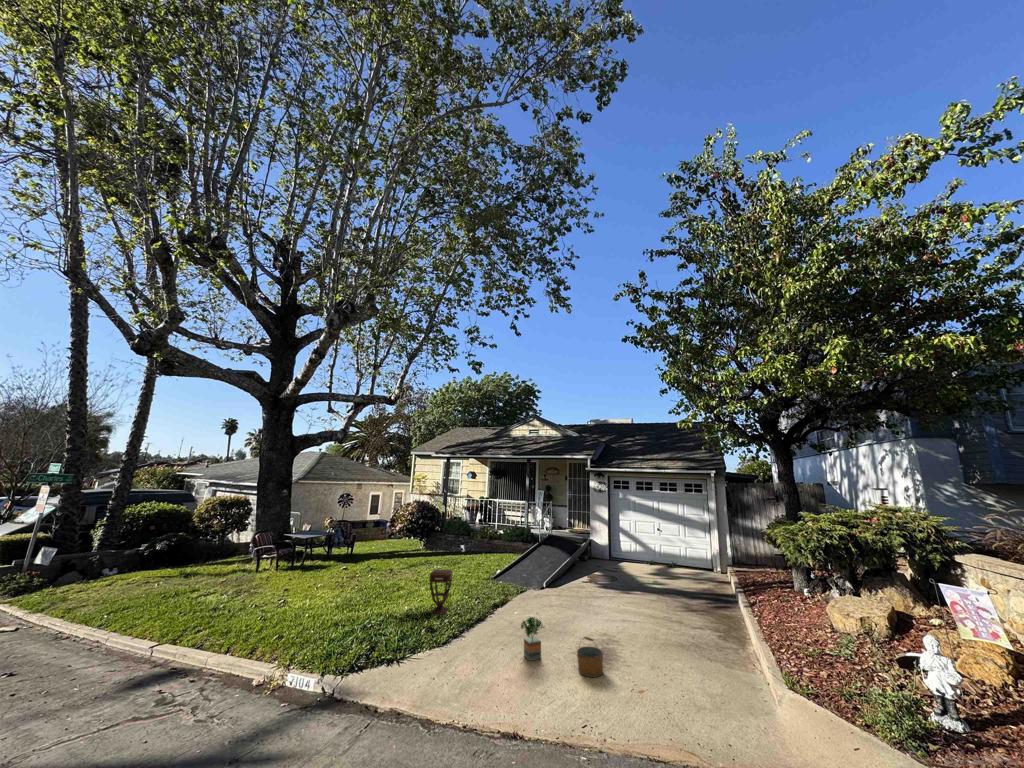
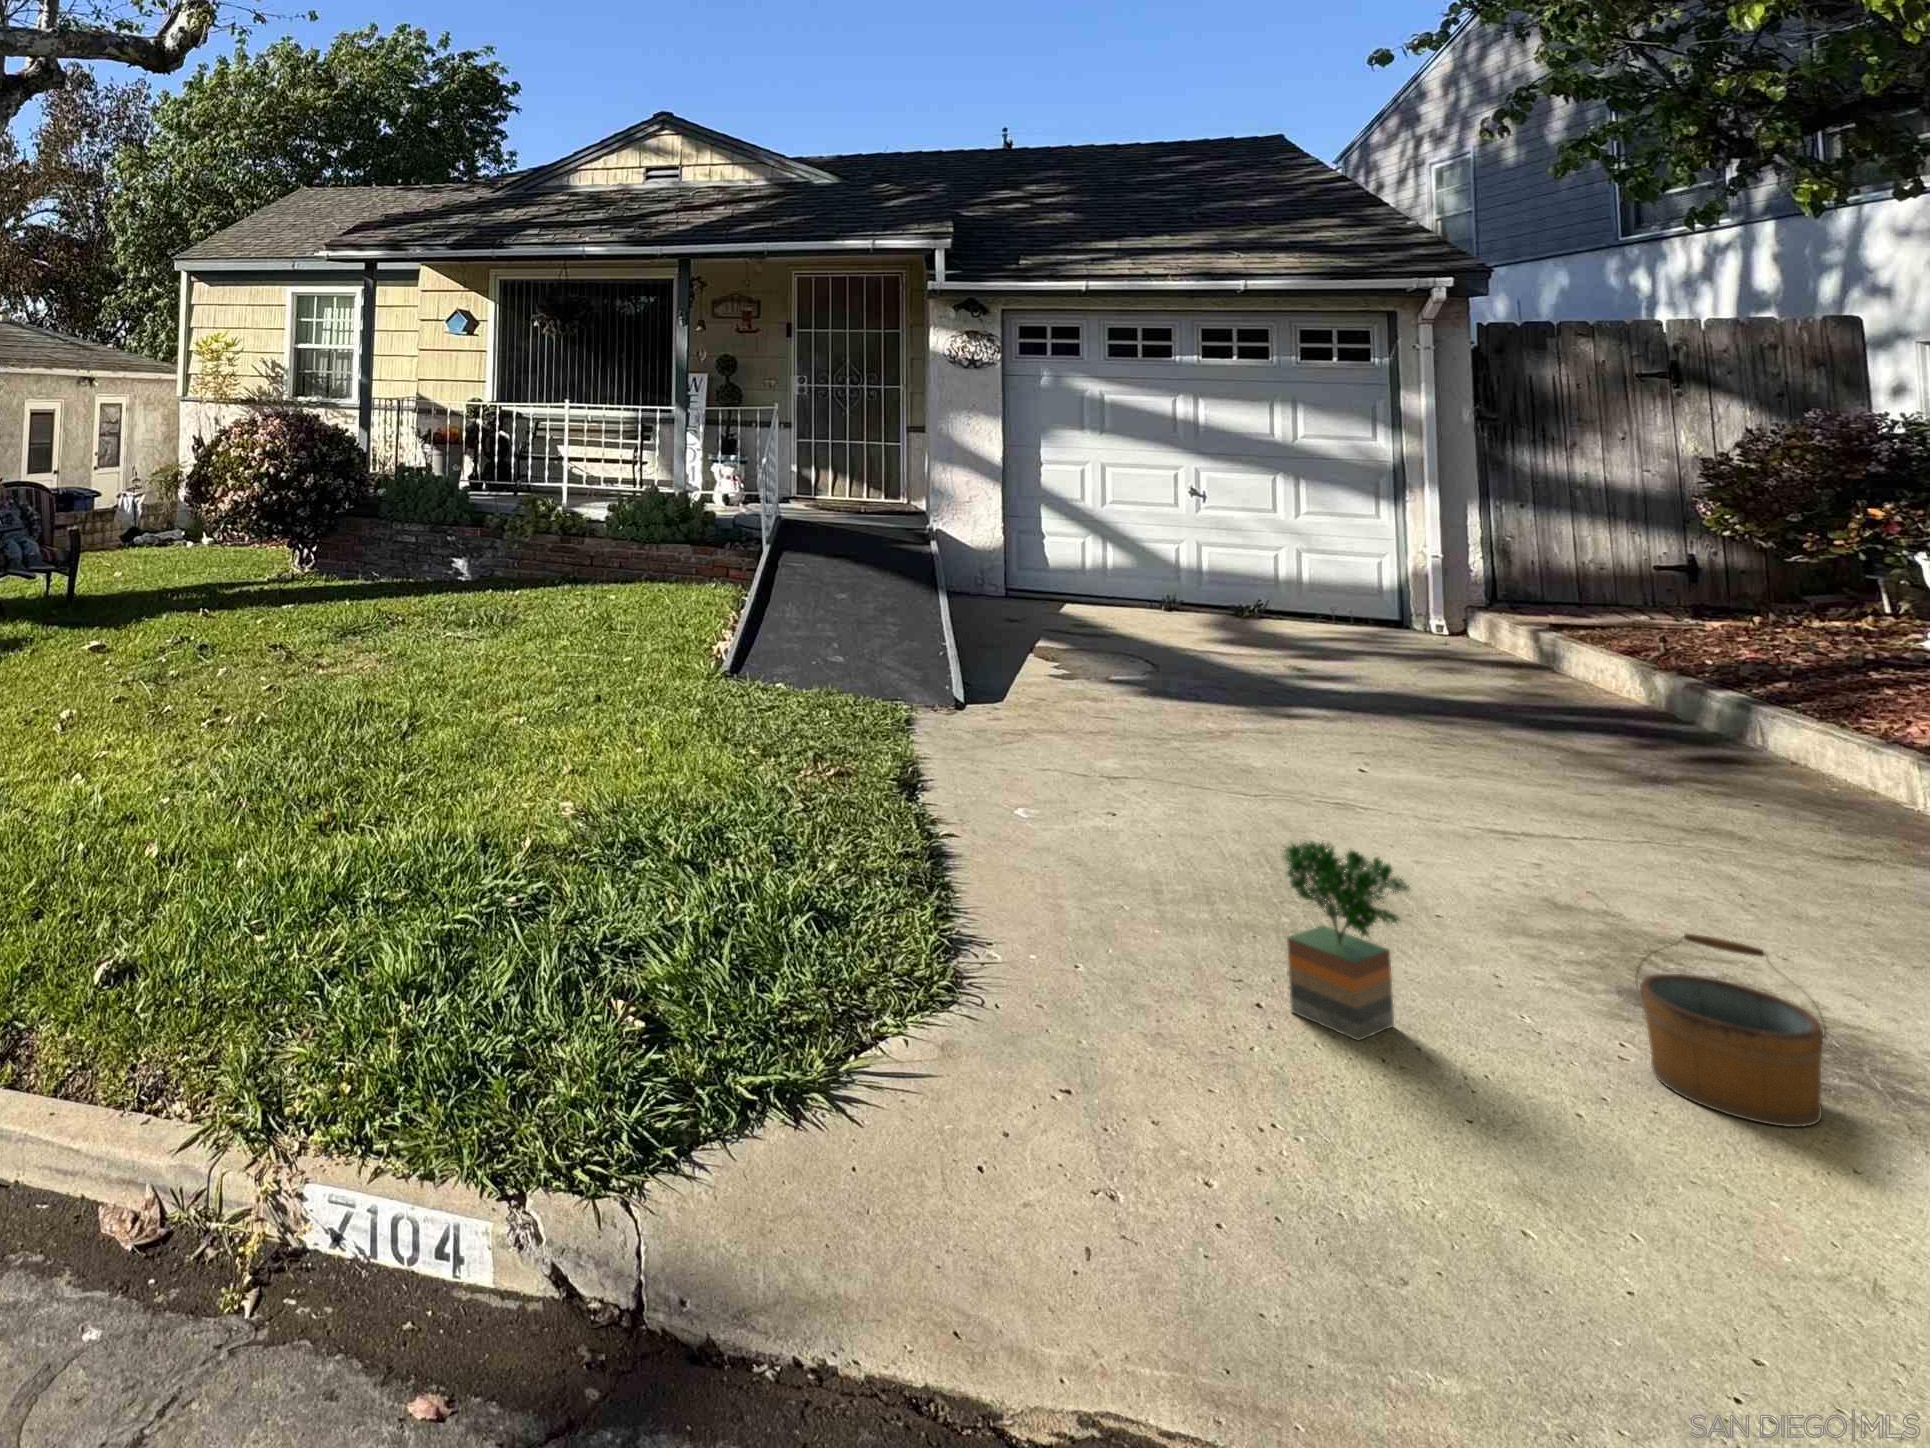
side table: present [429,569,453,615] -> none [633,640,728,824]

